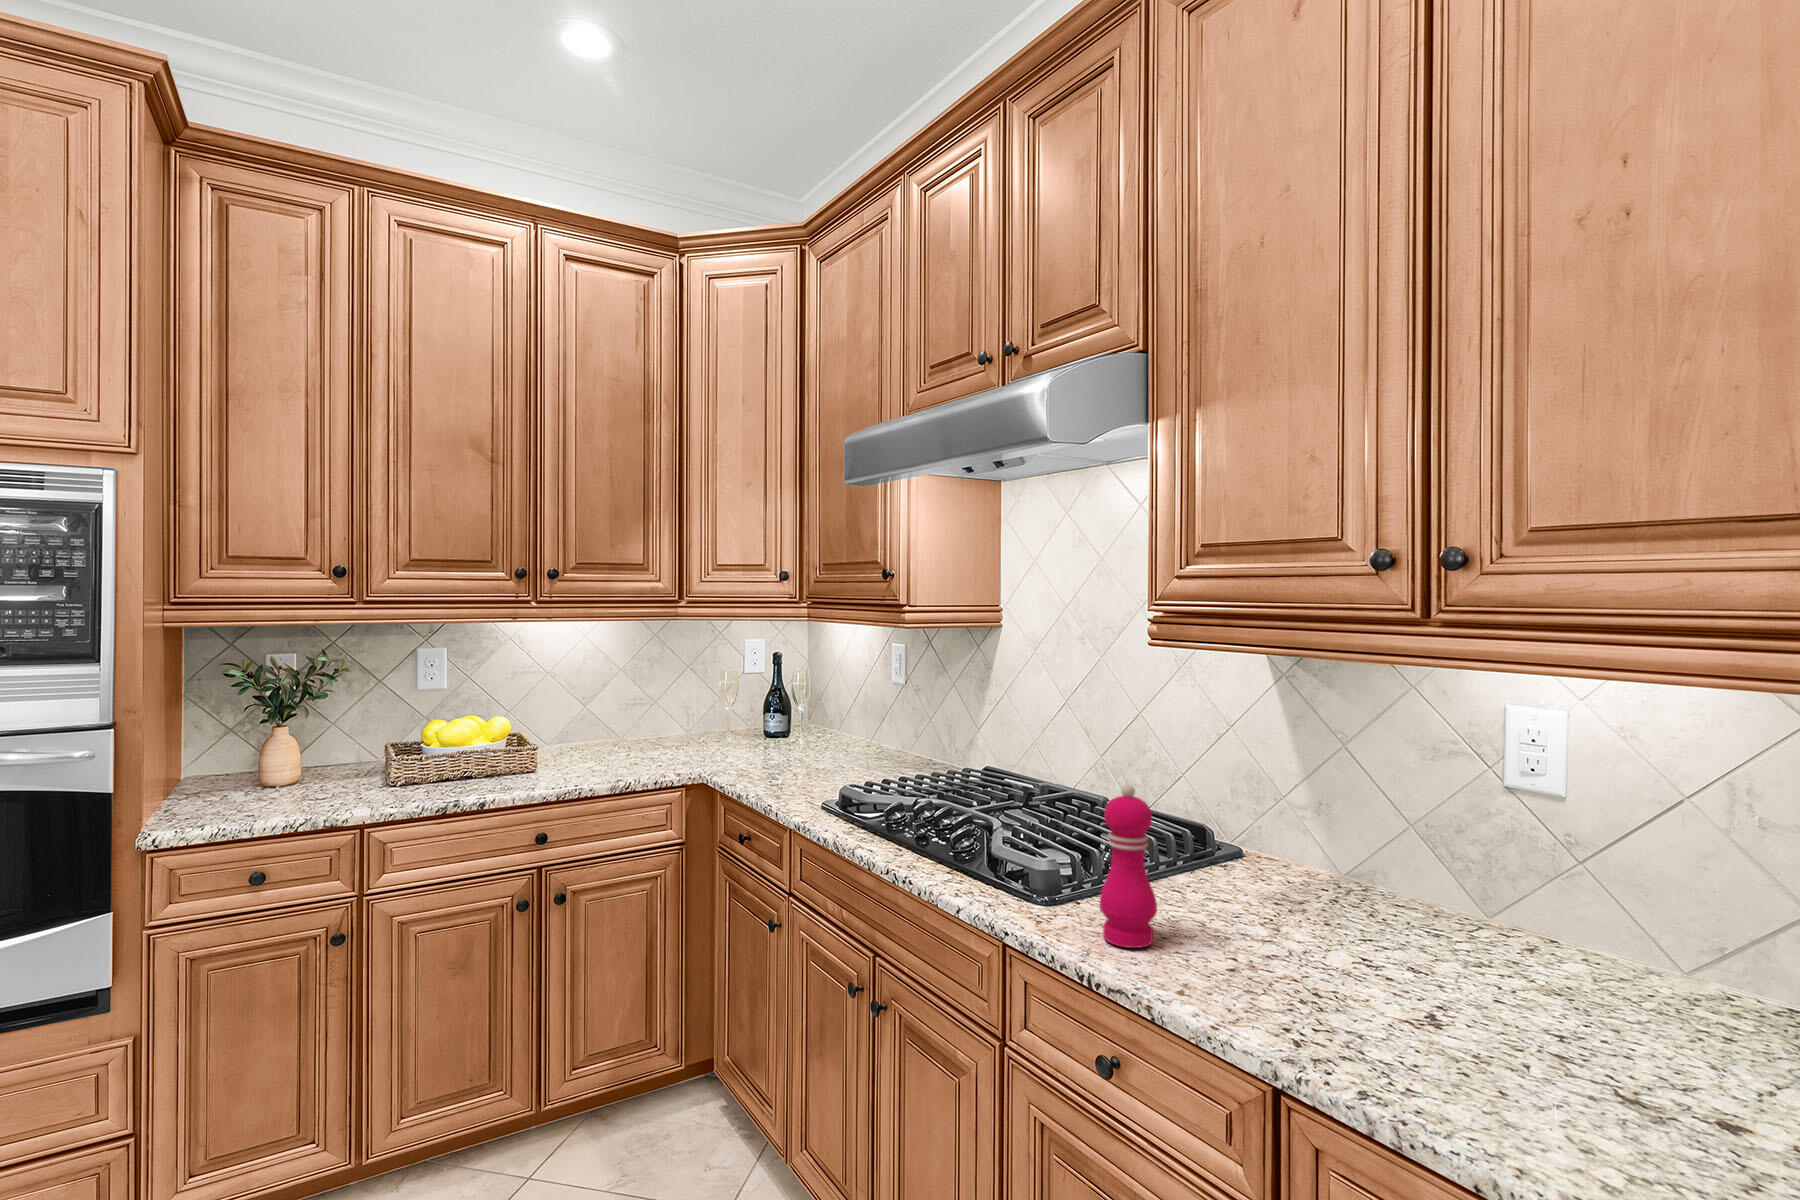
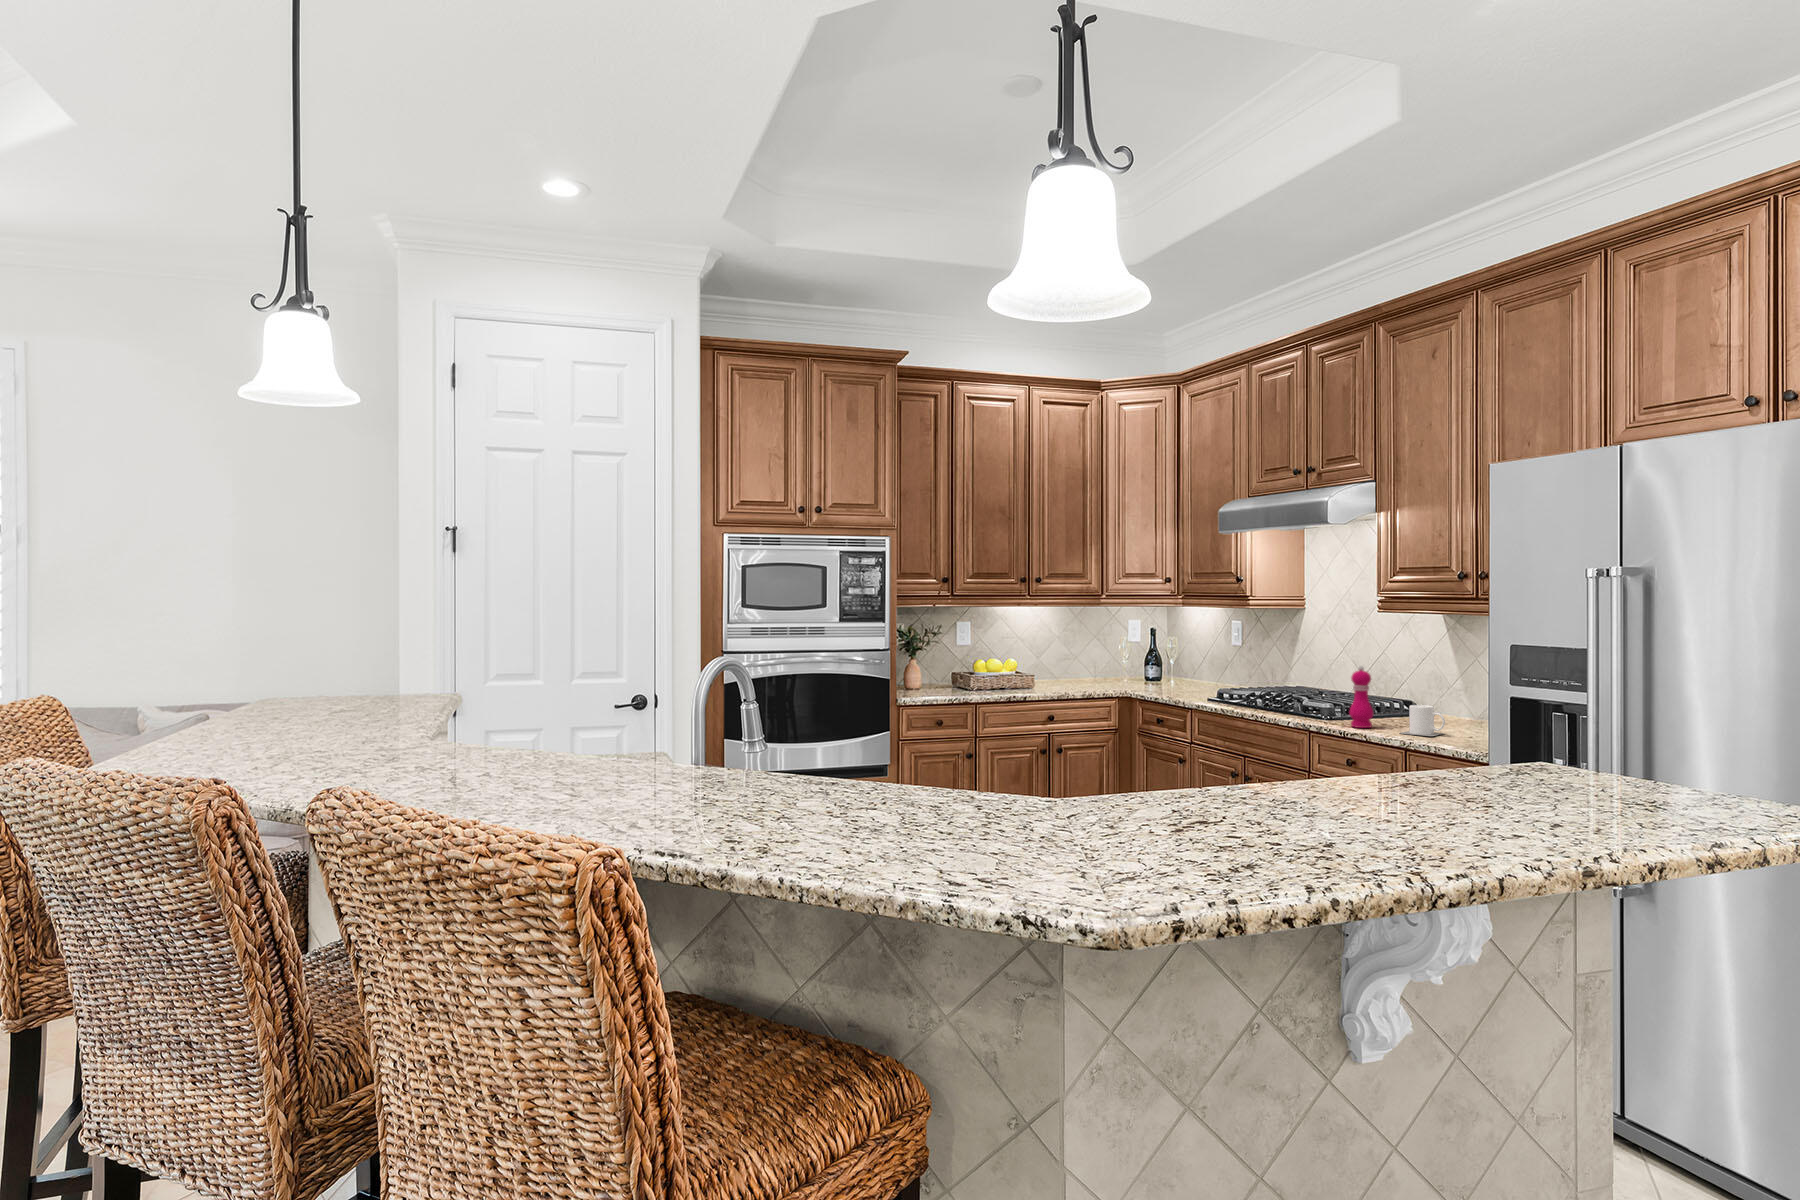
mug: none [1226,890,1345,996] -> present [1401,705,1445,736]

